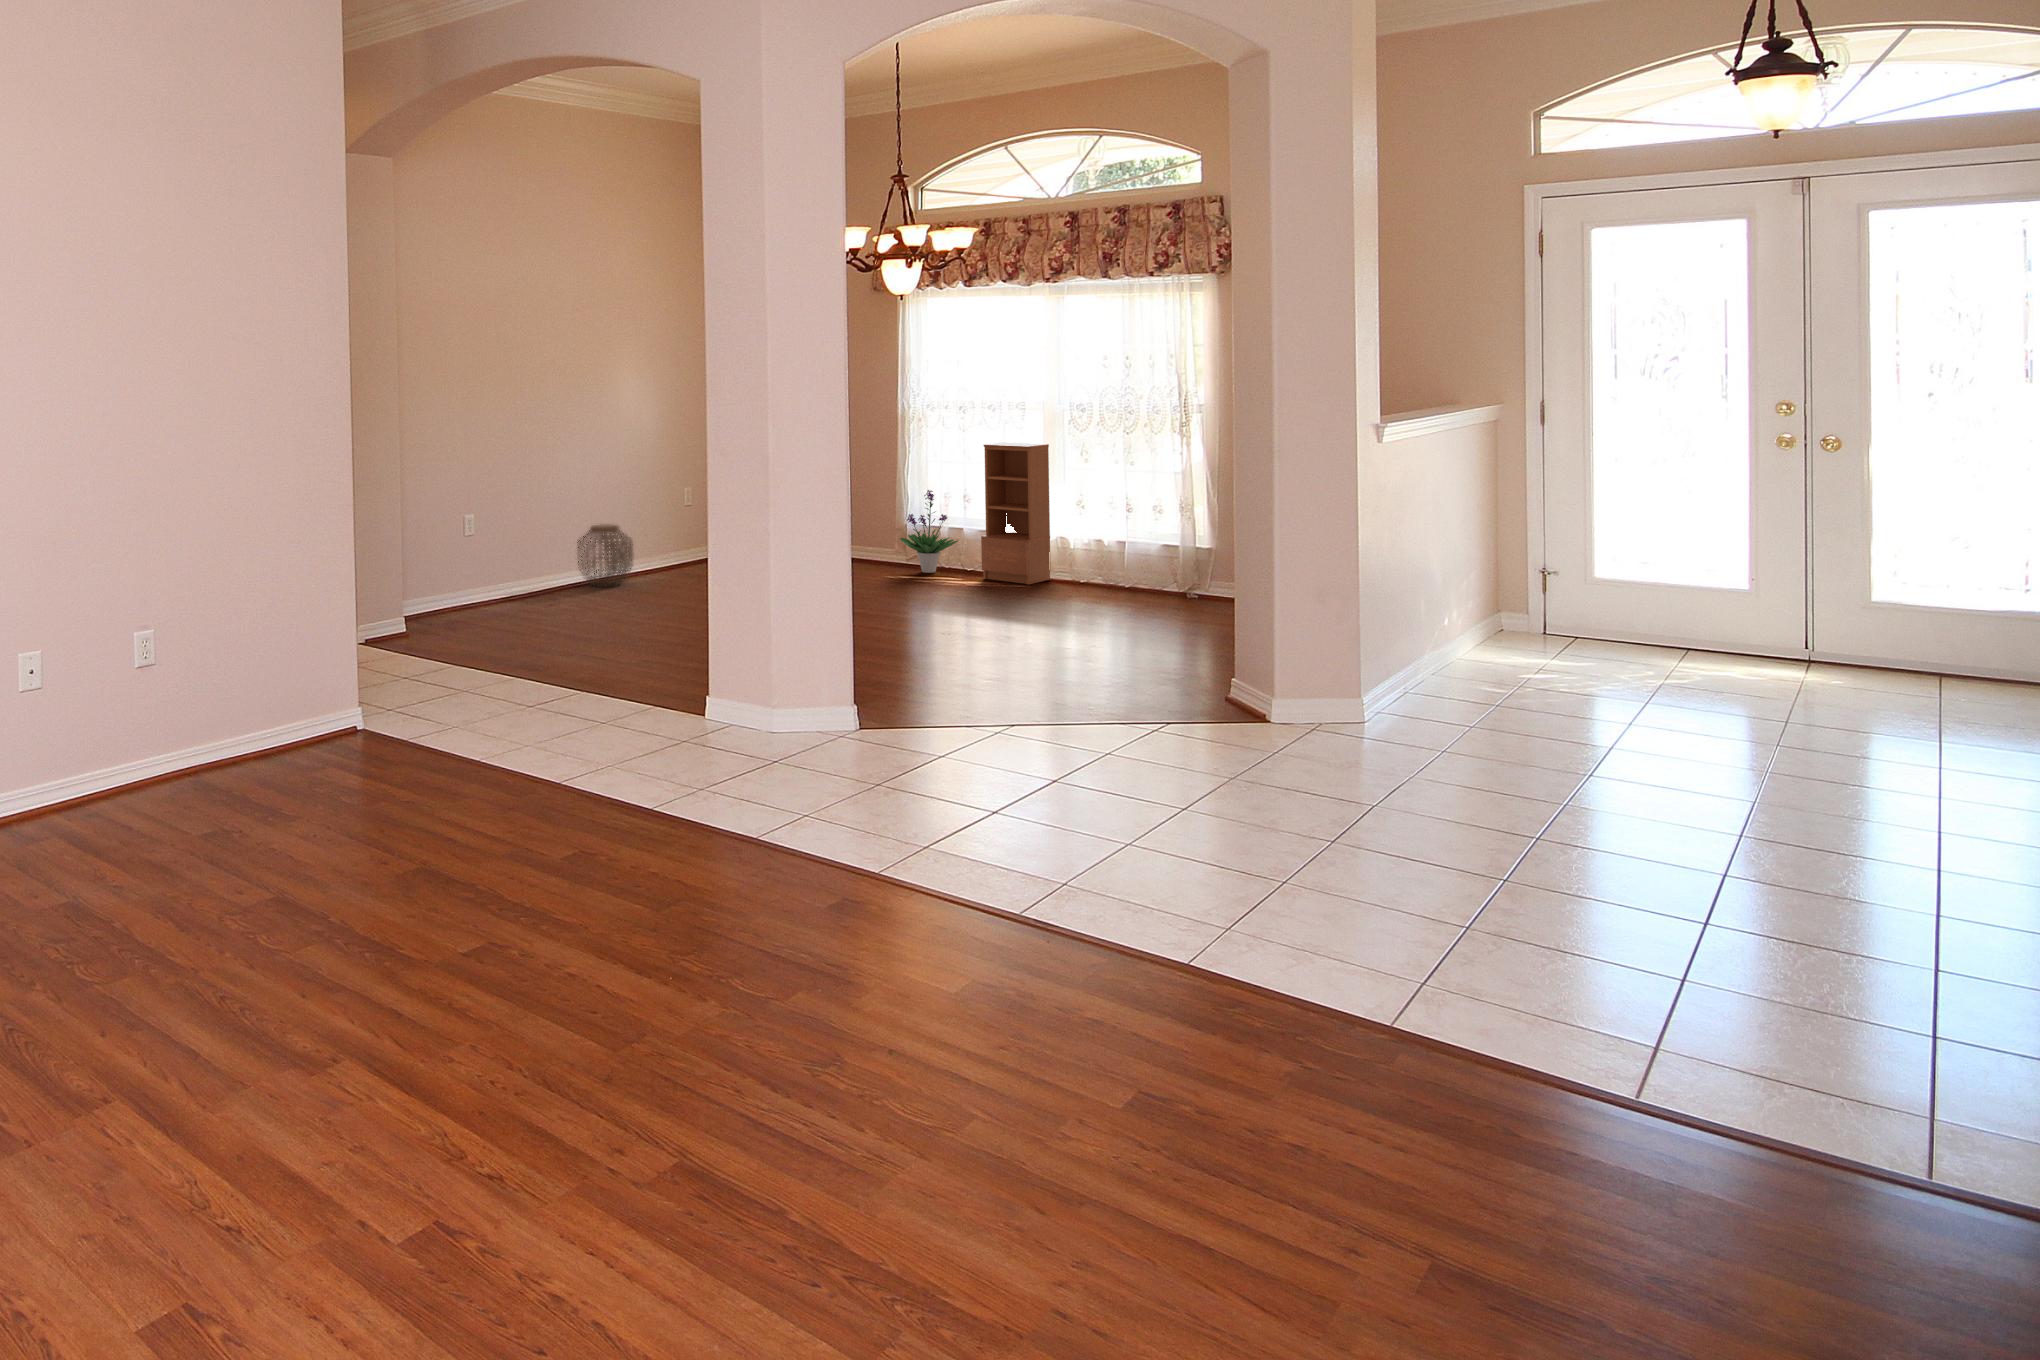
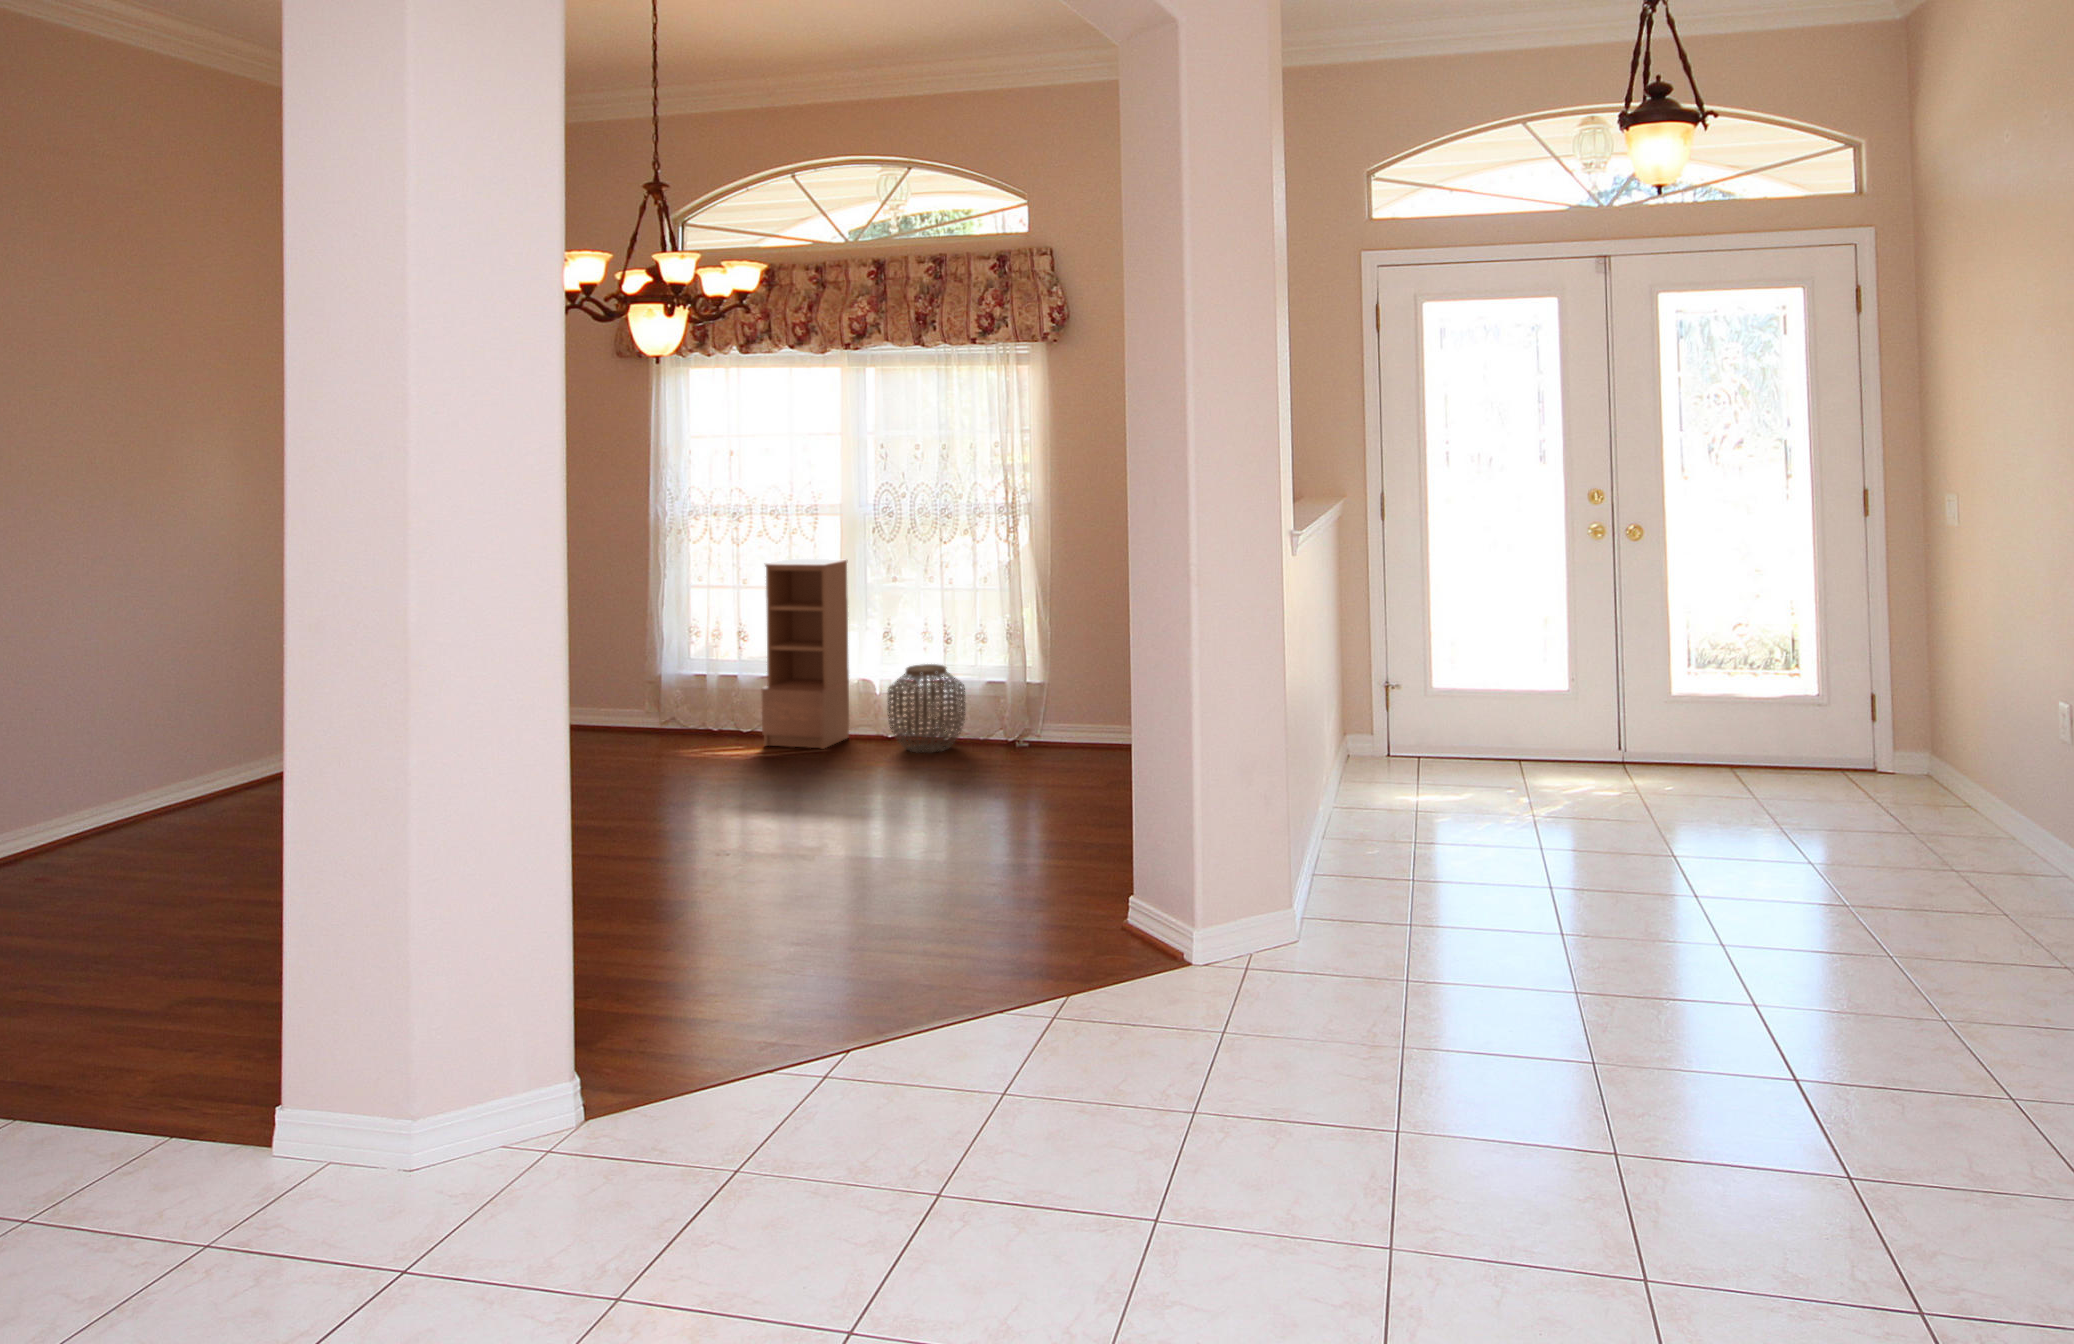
potted plant: present [900,490,958,573] -> none [650,628,732,744]
woven basket: present [577,525,633,587] -> present [887,664,965,753]

